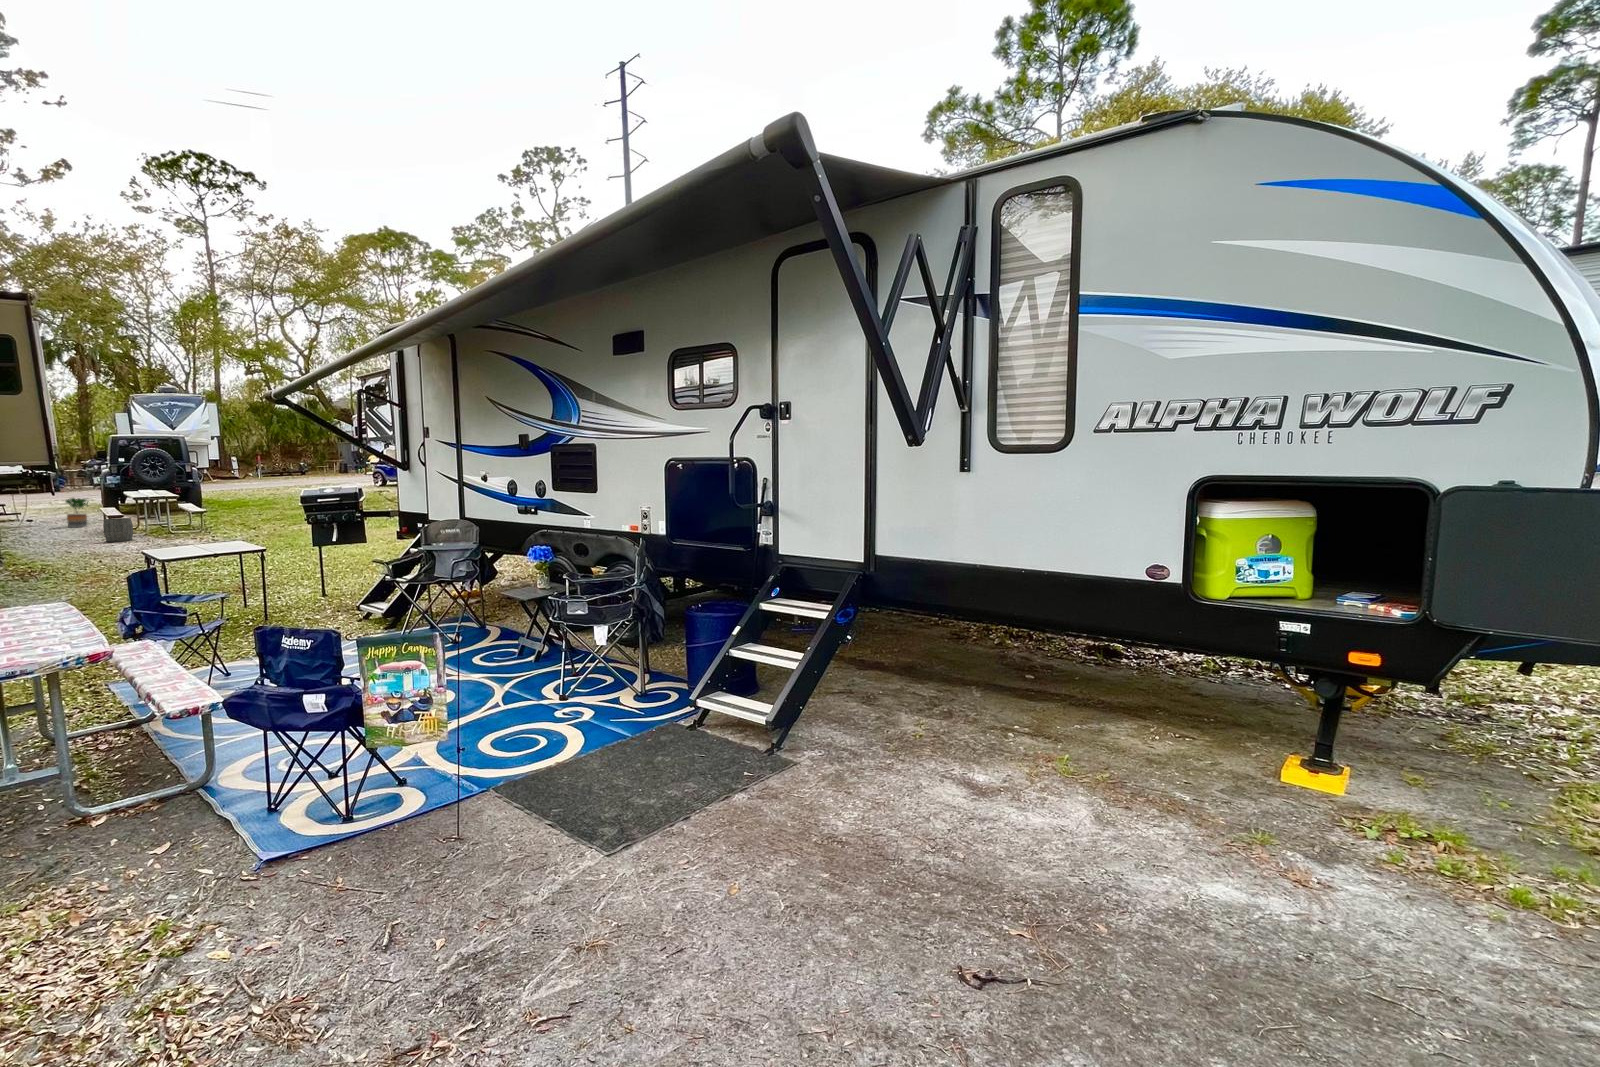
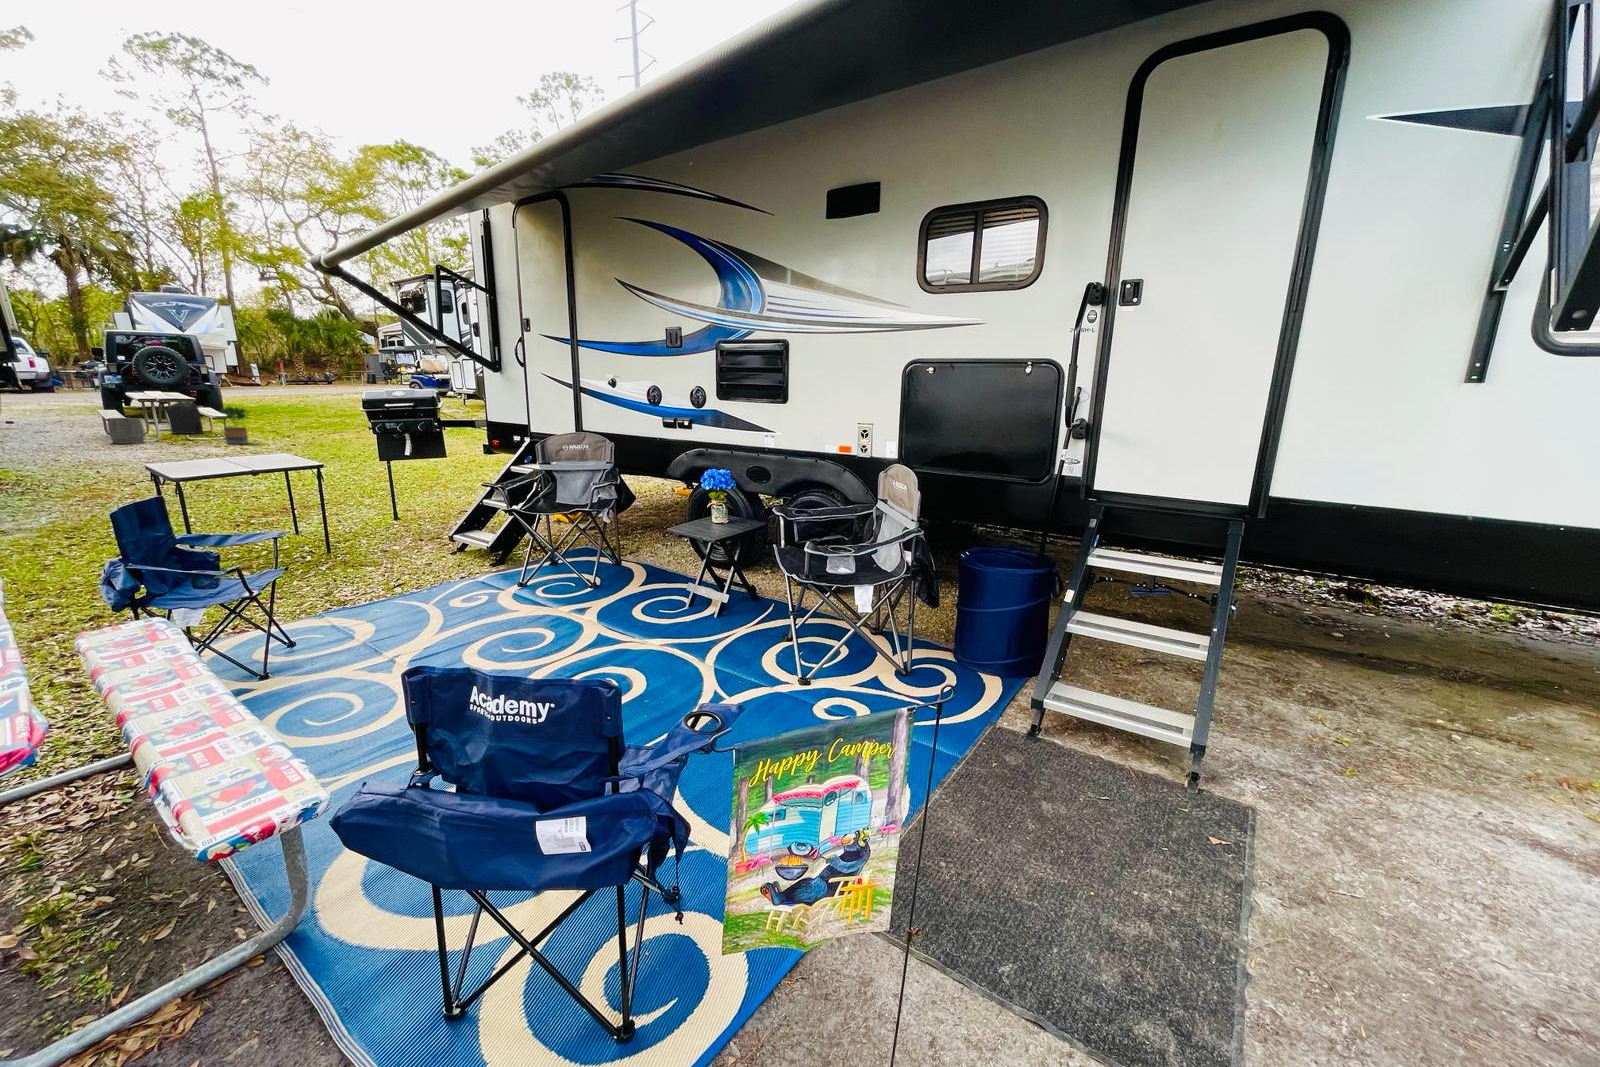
potted tree: present [66,498,89,527] -> present [220,407,249,444]
backpack: none [154,499,184,531] -> present [168,400,203,434]

